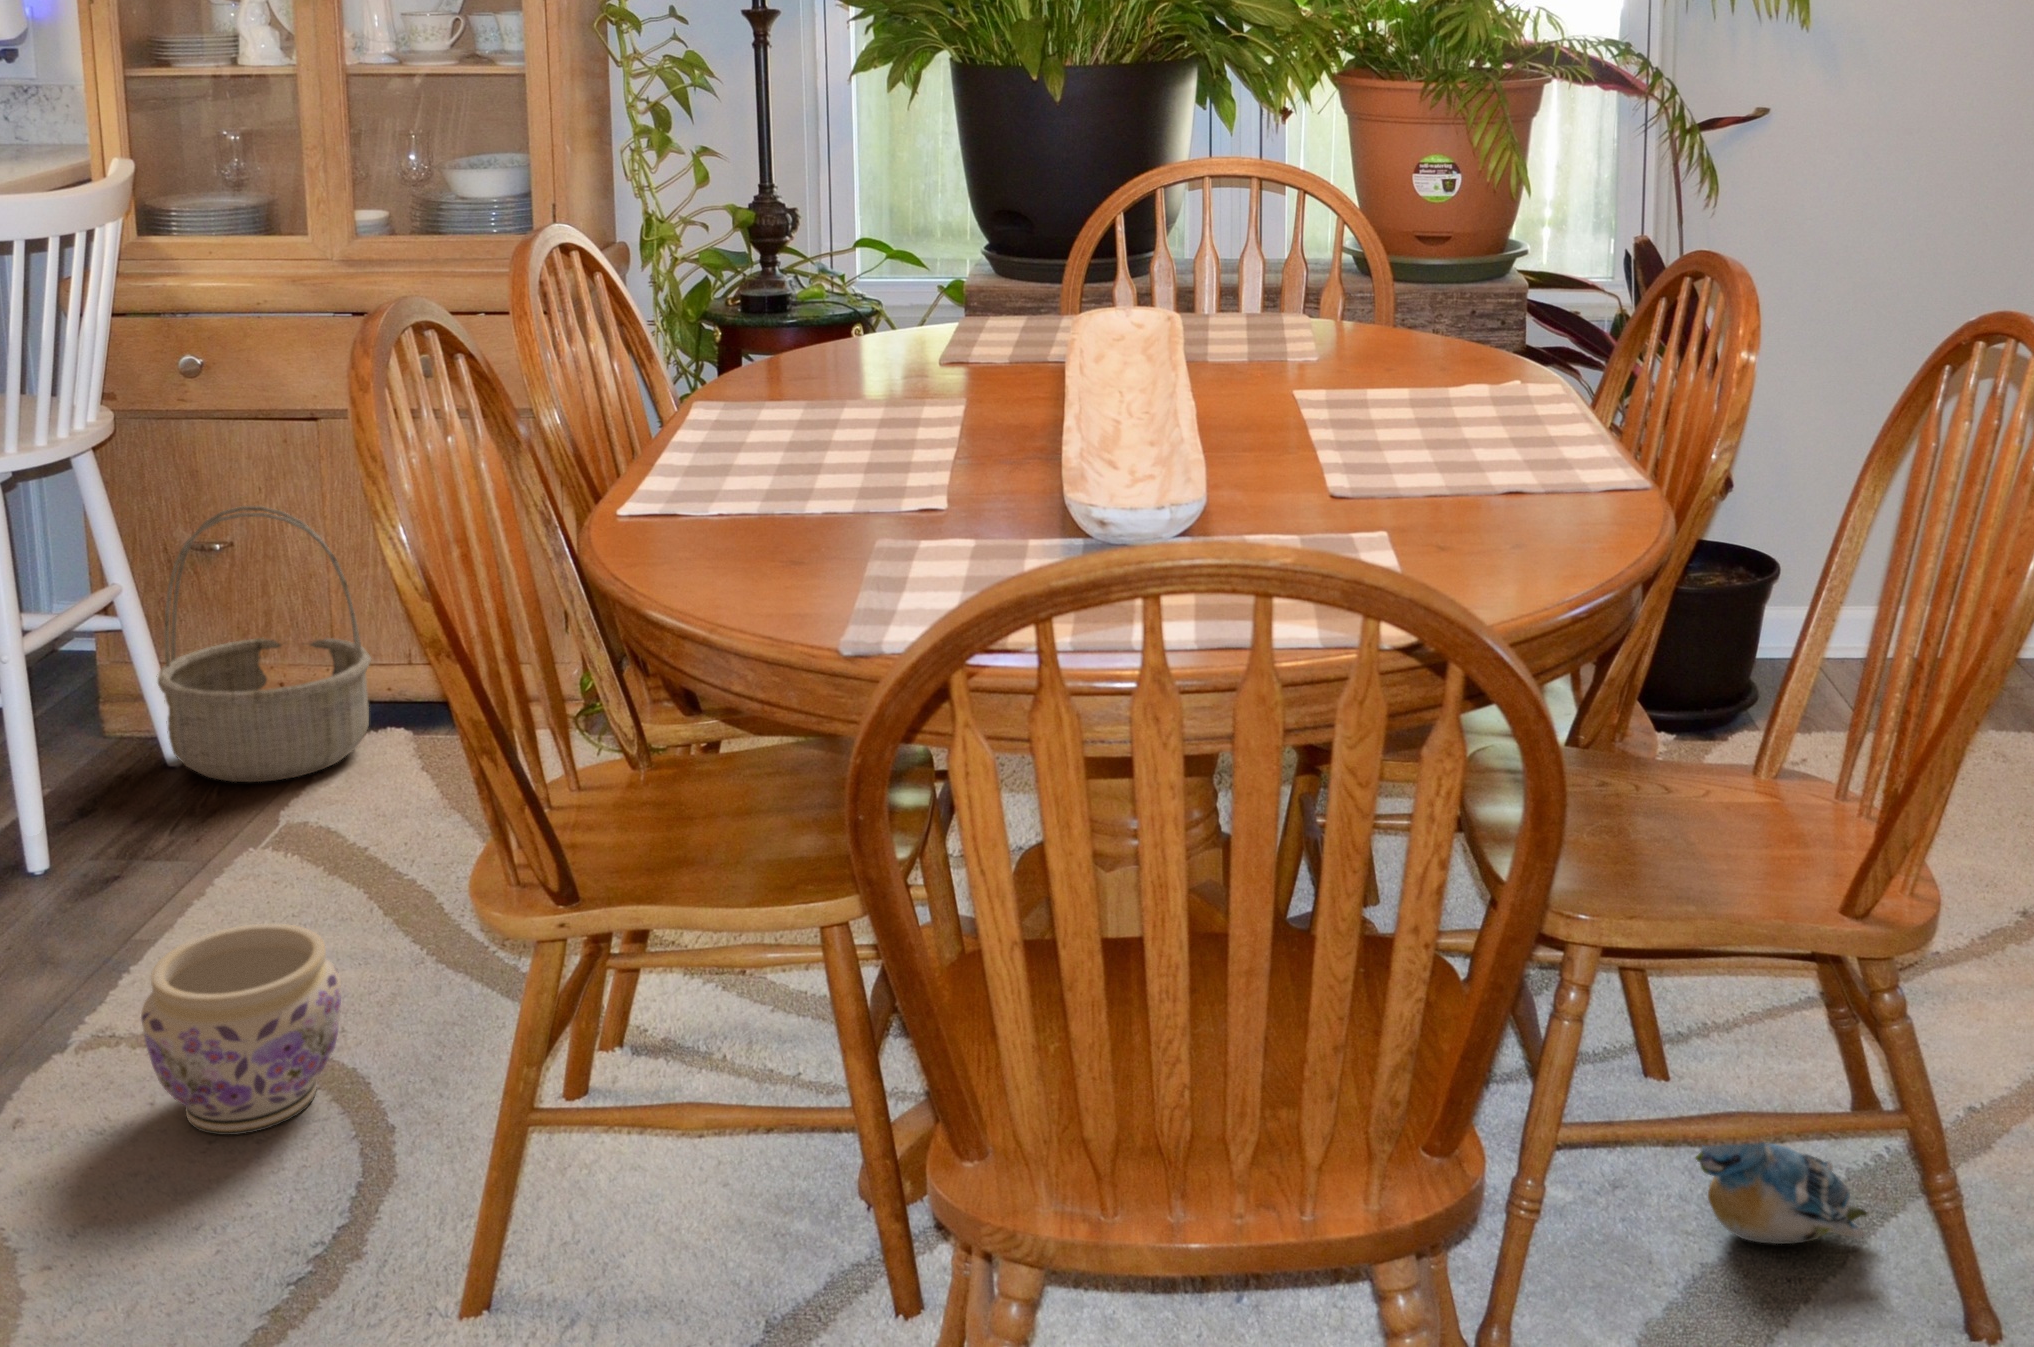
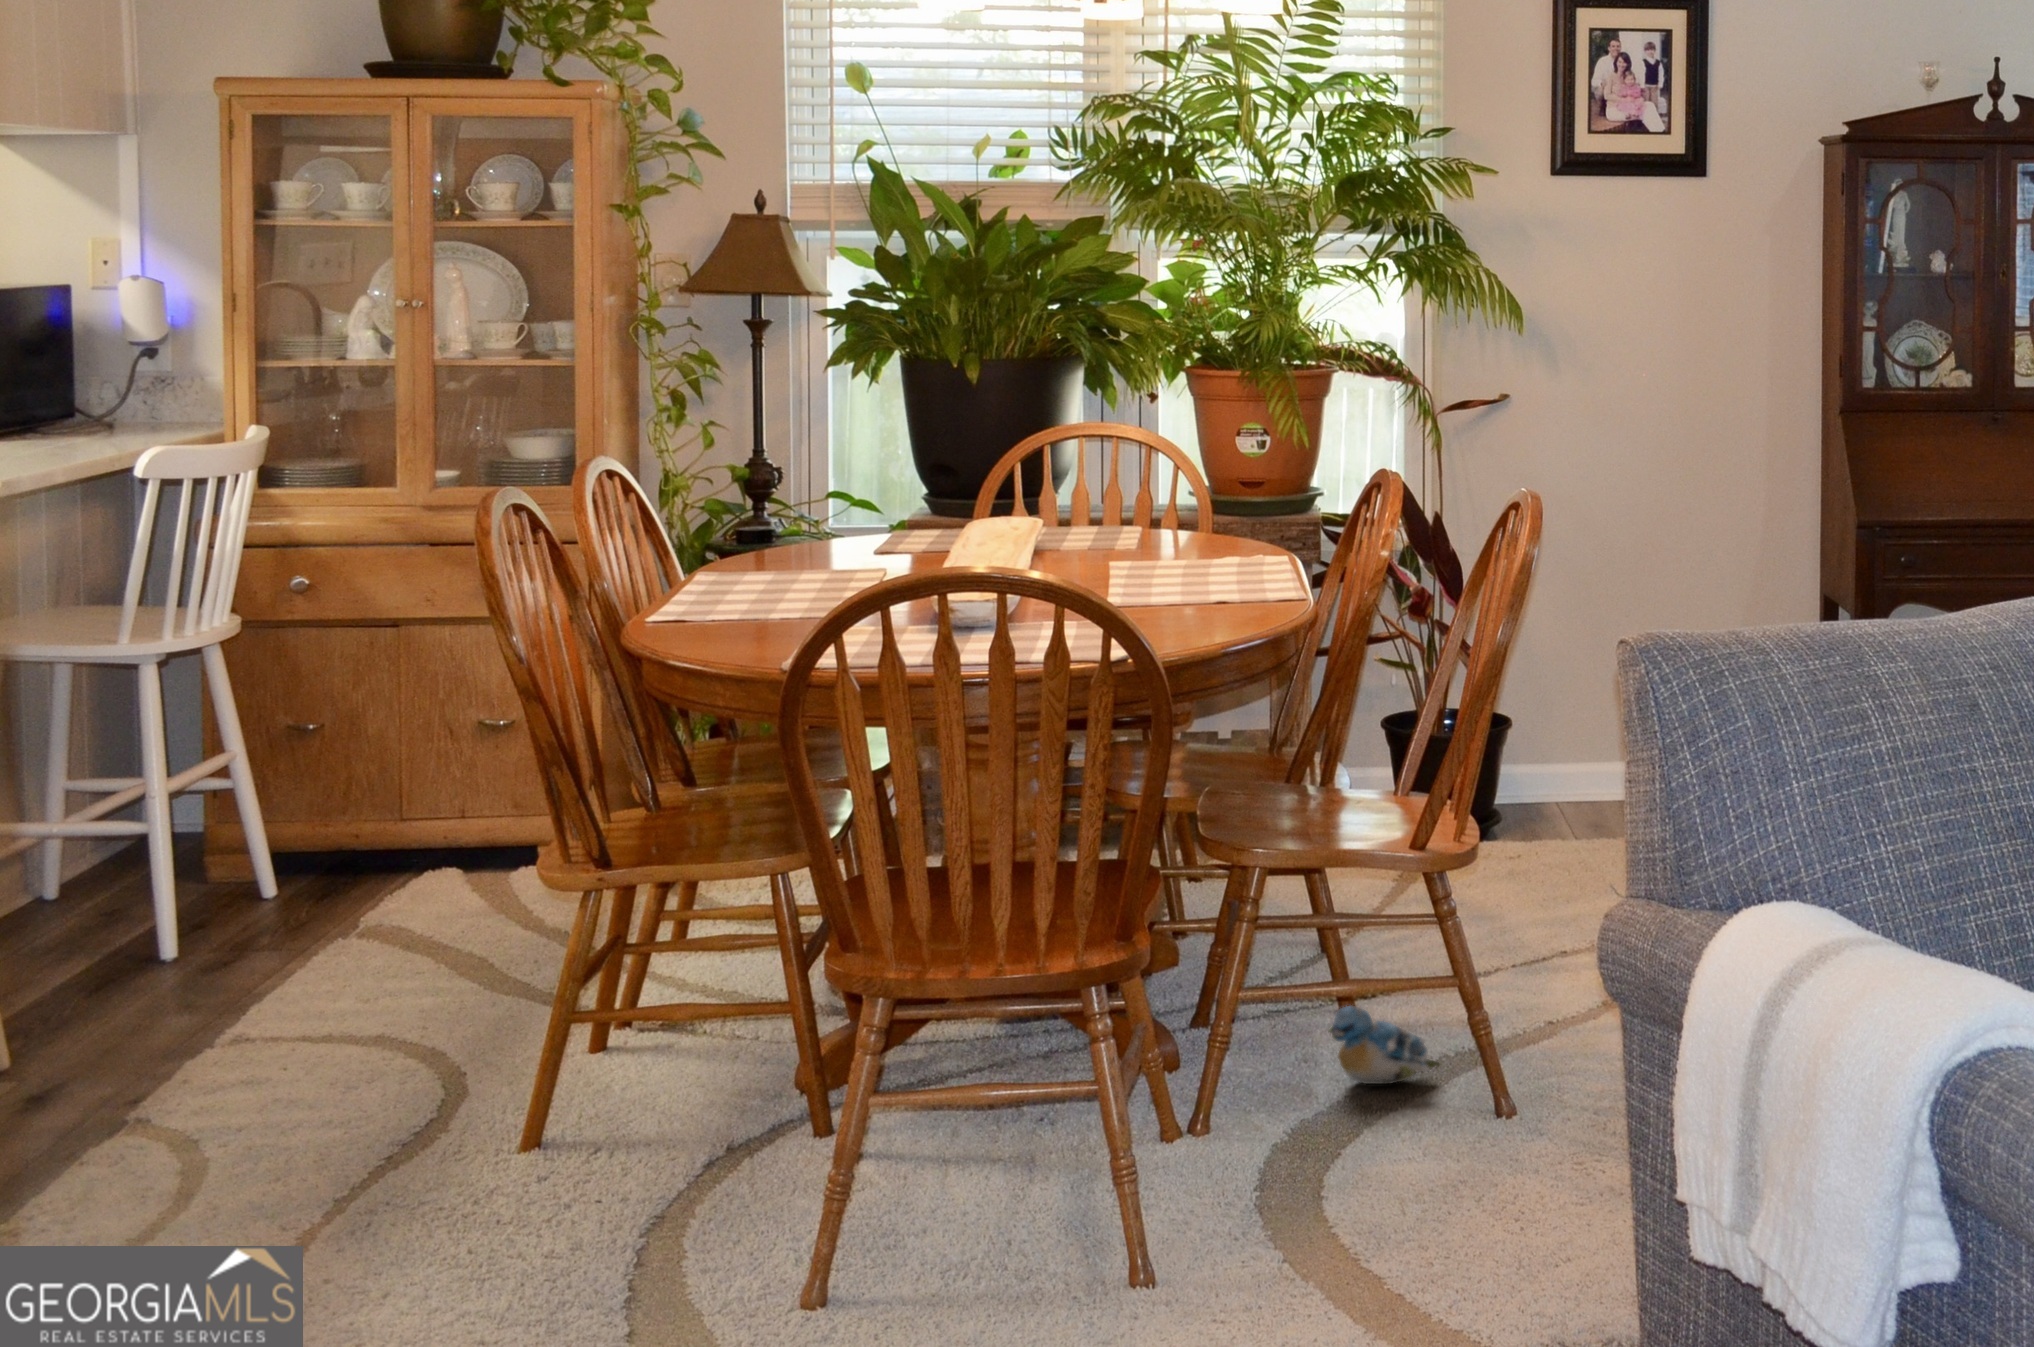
basket: present [158,506,371,782] -> none [251,693,428,909]
planter: present [141,923,341,1135] -> none [267,947,414,1088]

